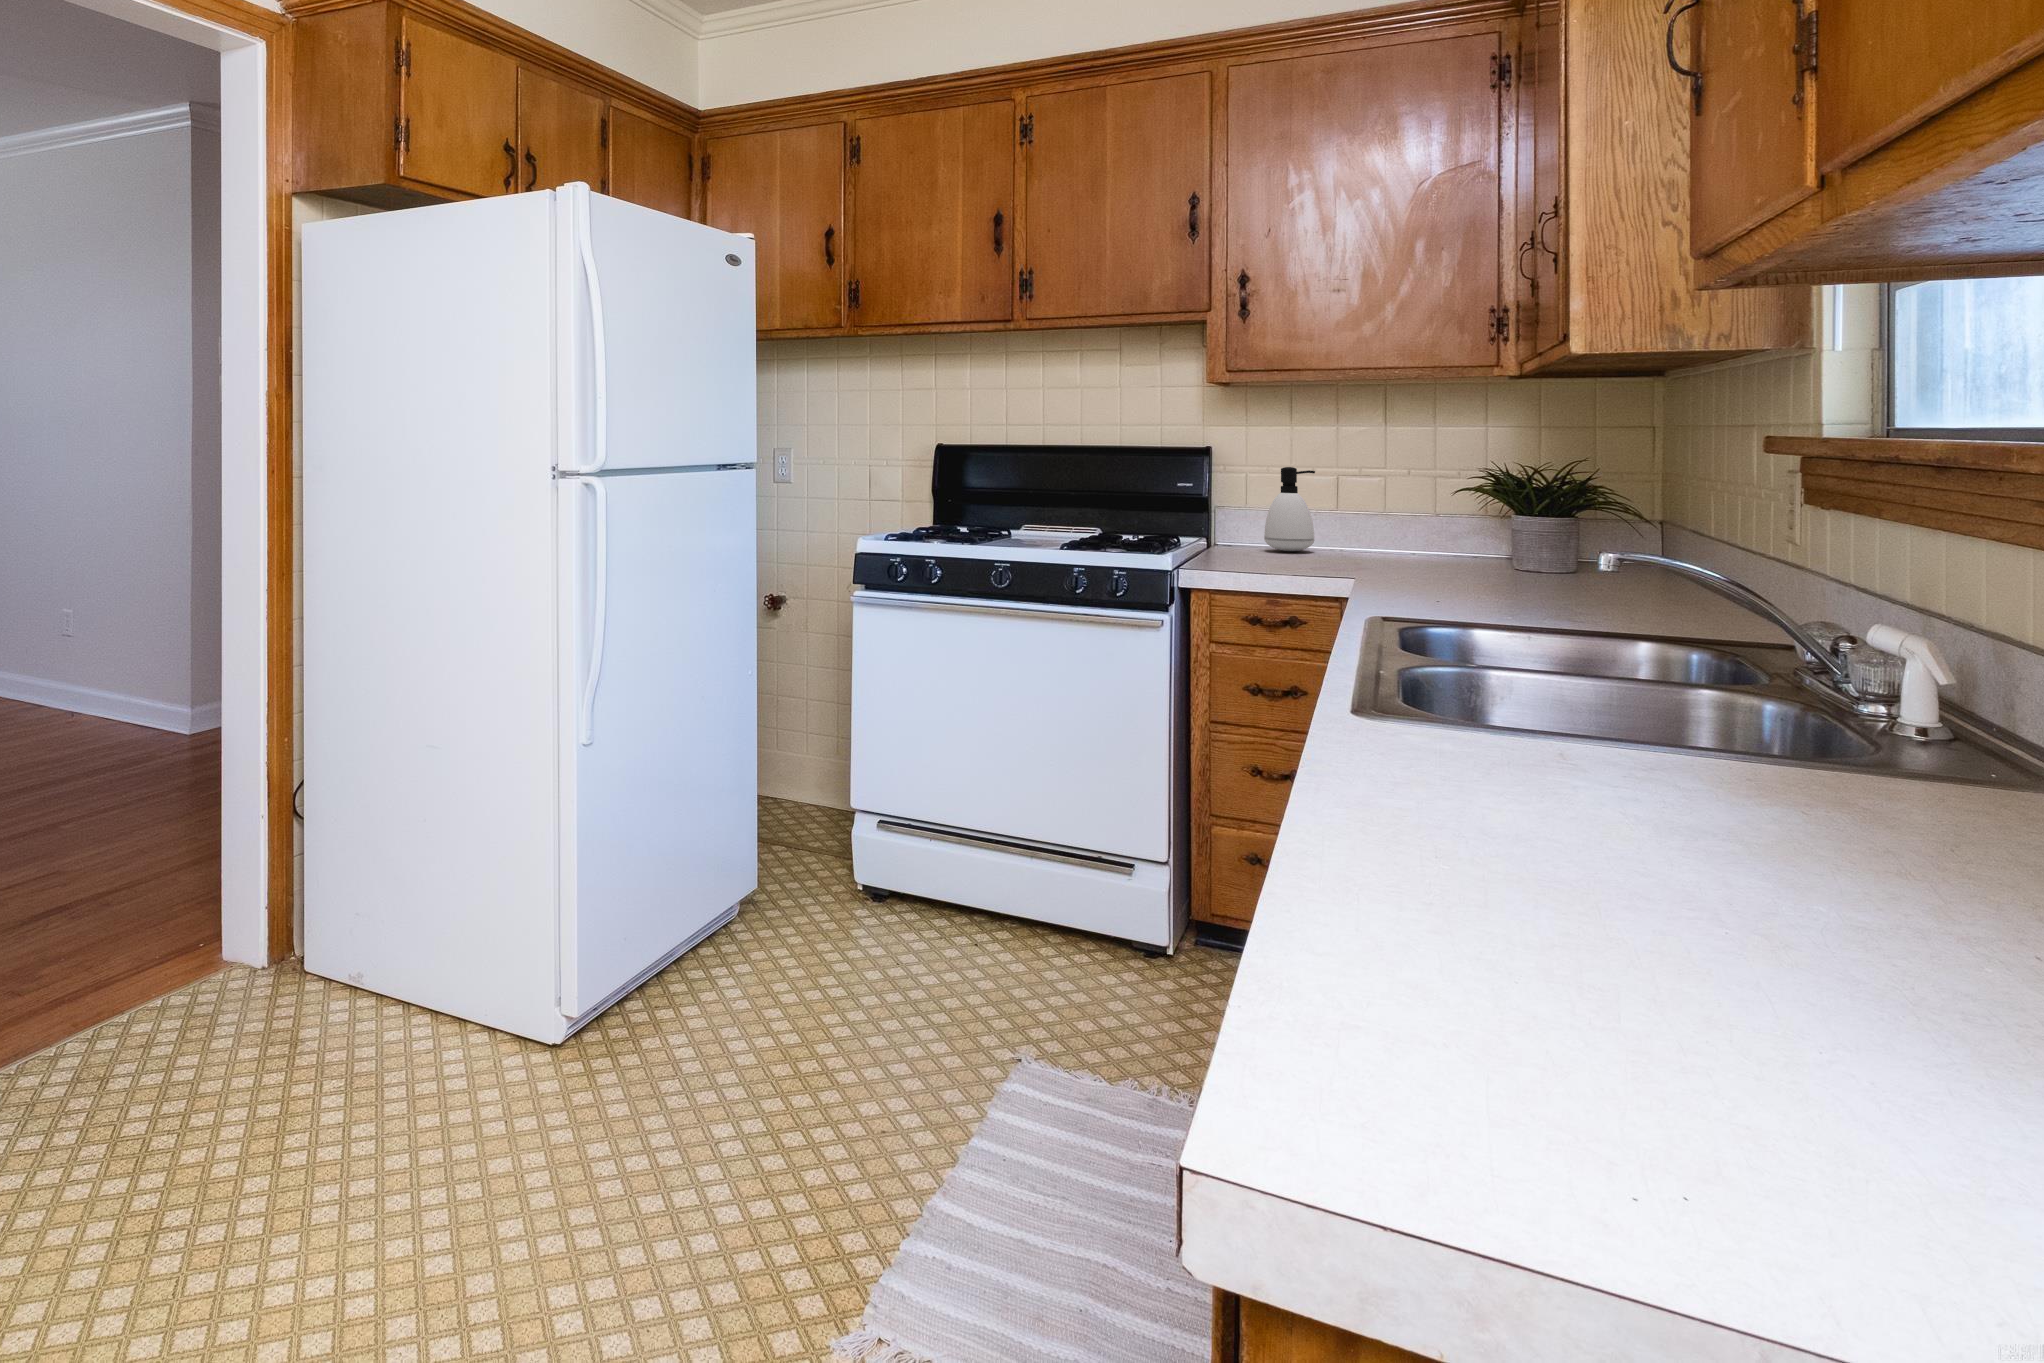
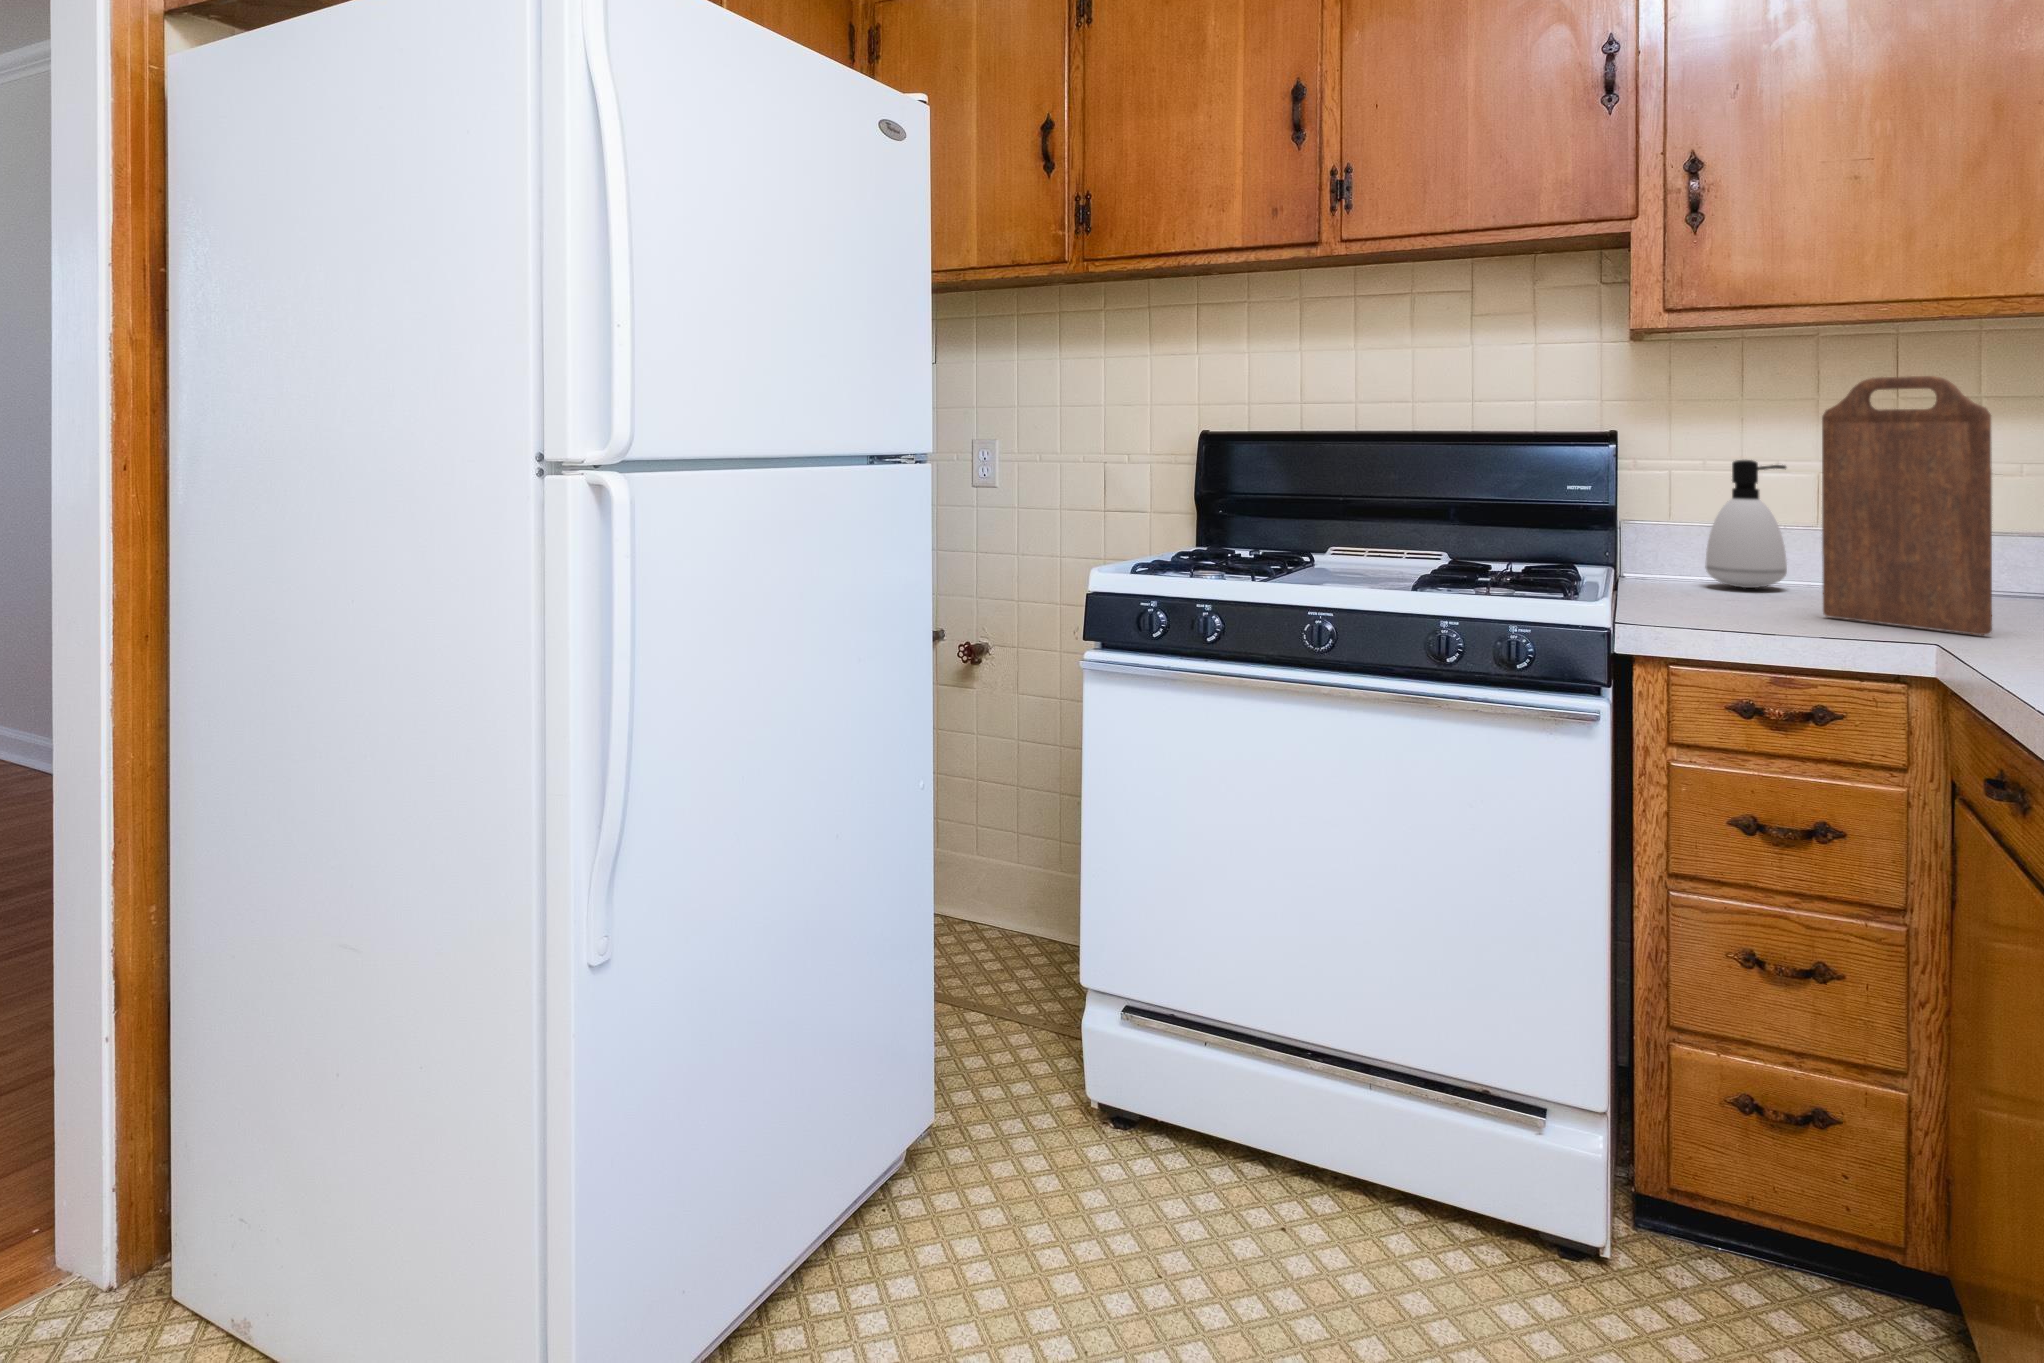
cutting board: none [1314,417,1400,574] -> present [1822,376,1992,635]

